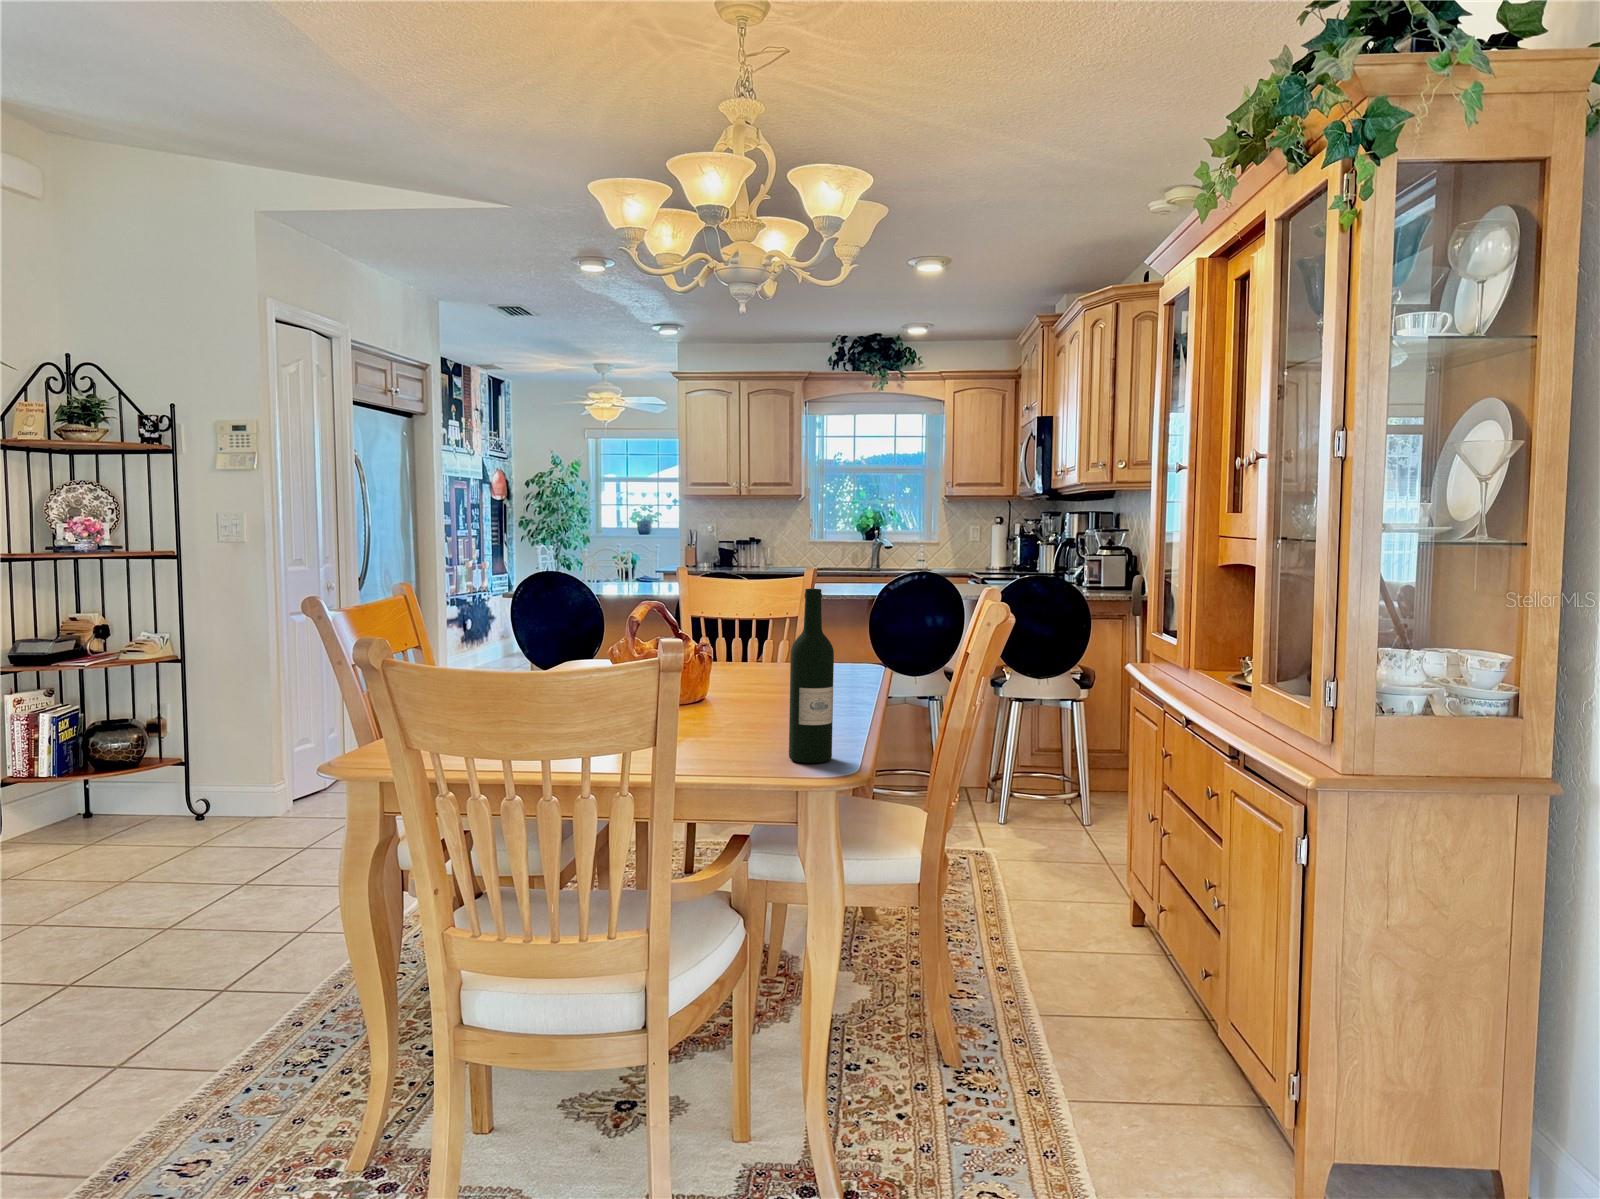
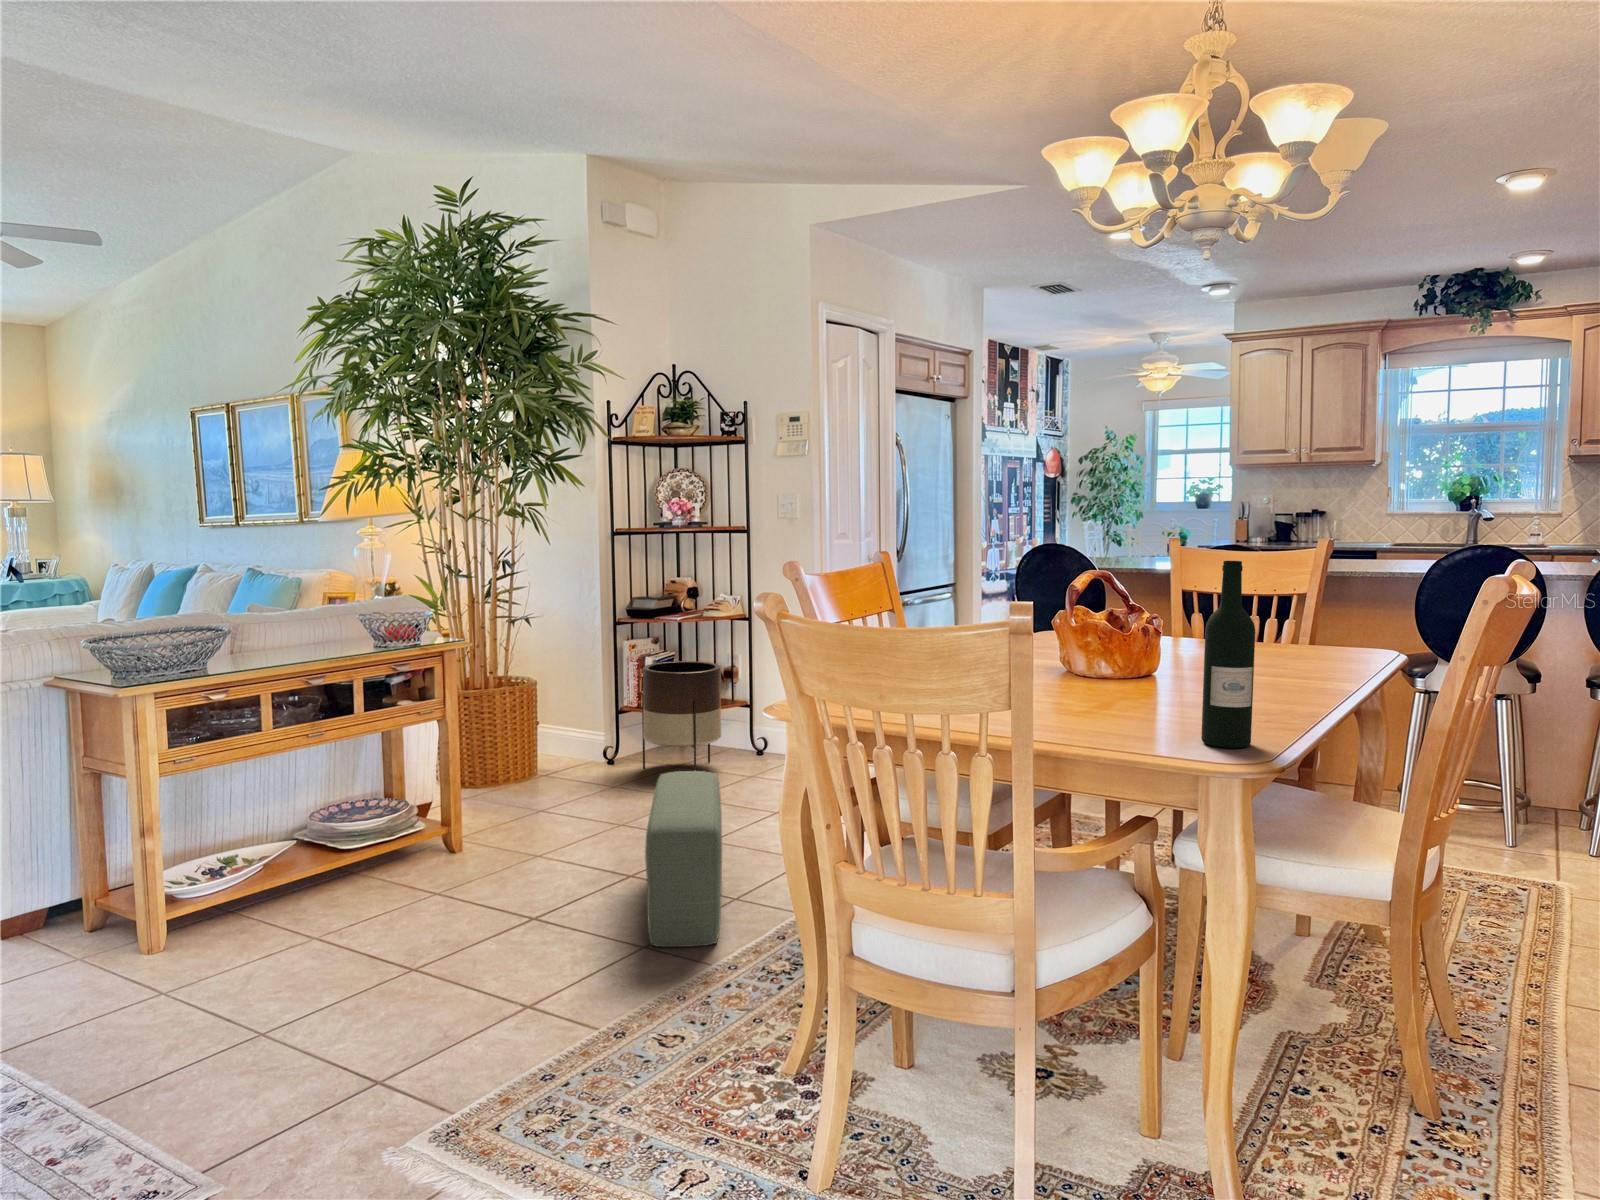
planter: none [34,715,151,859] -> present [642,661,721,771]
pouf: none [94,849,208,1077] -> present [645,771,722,947]

